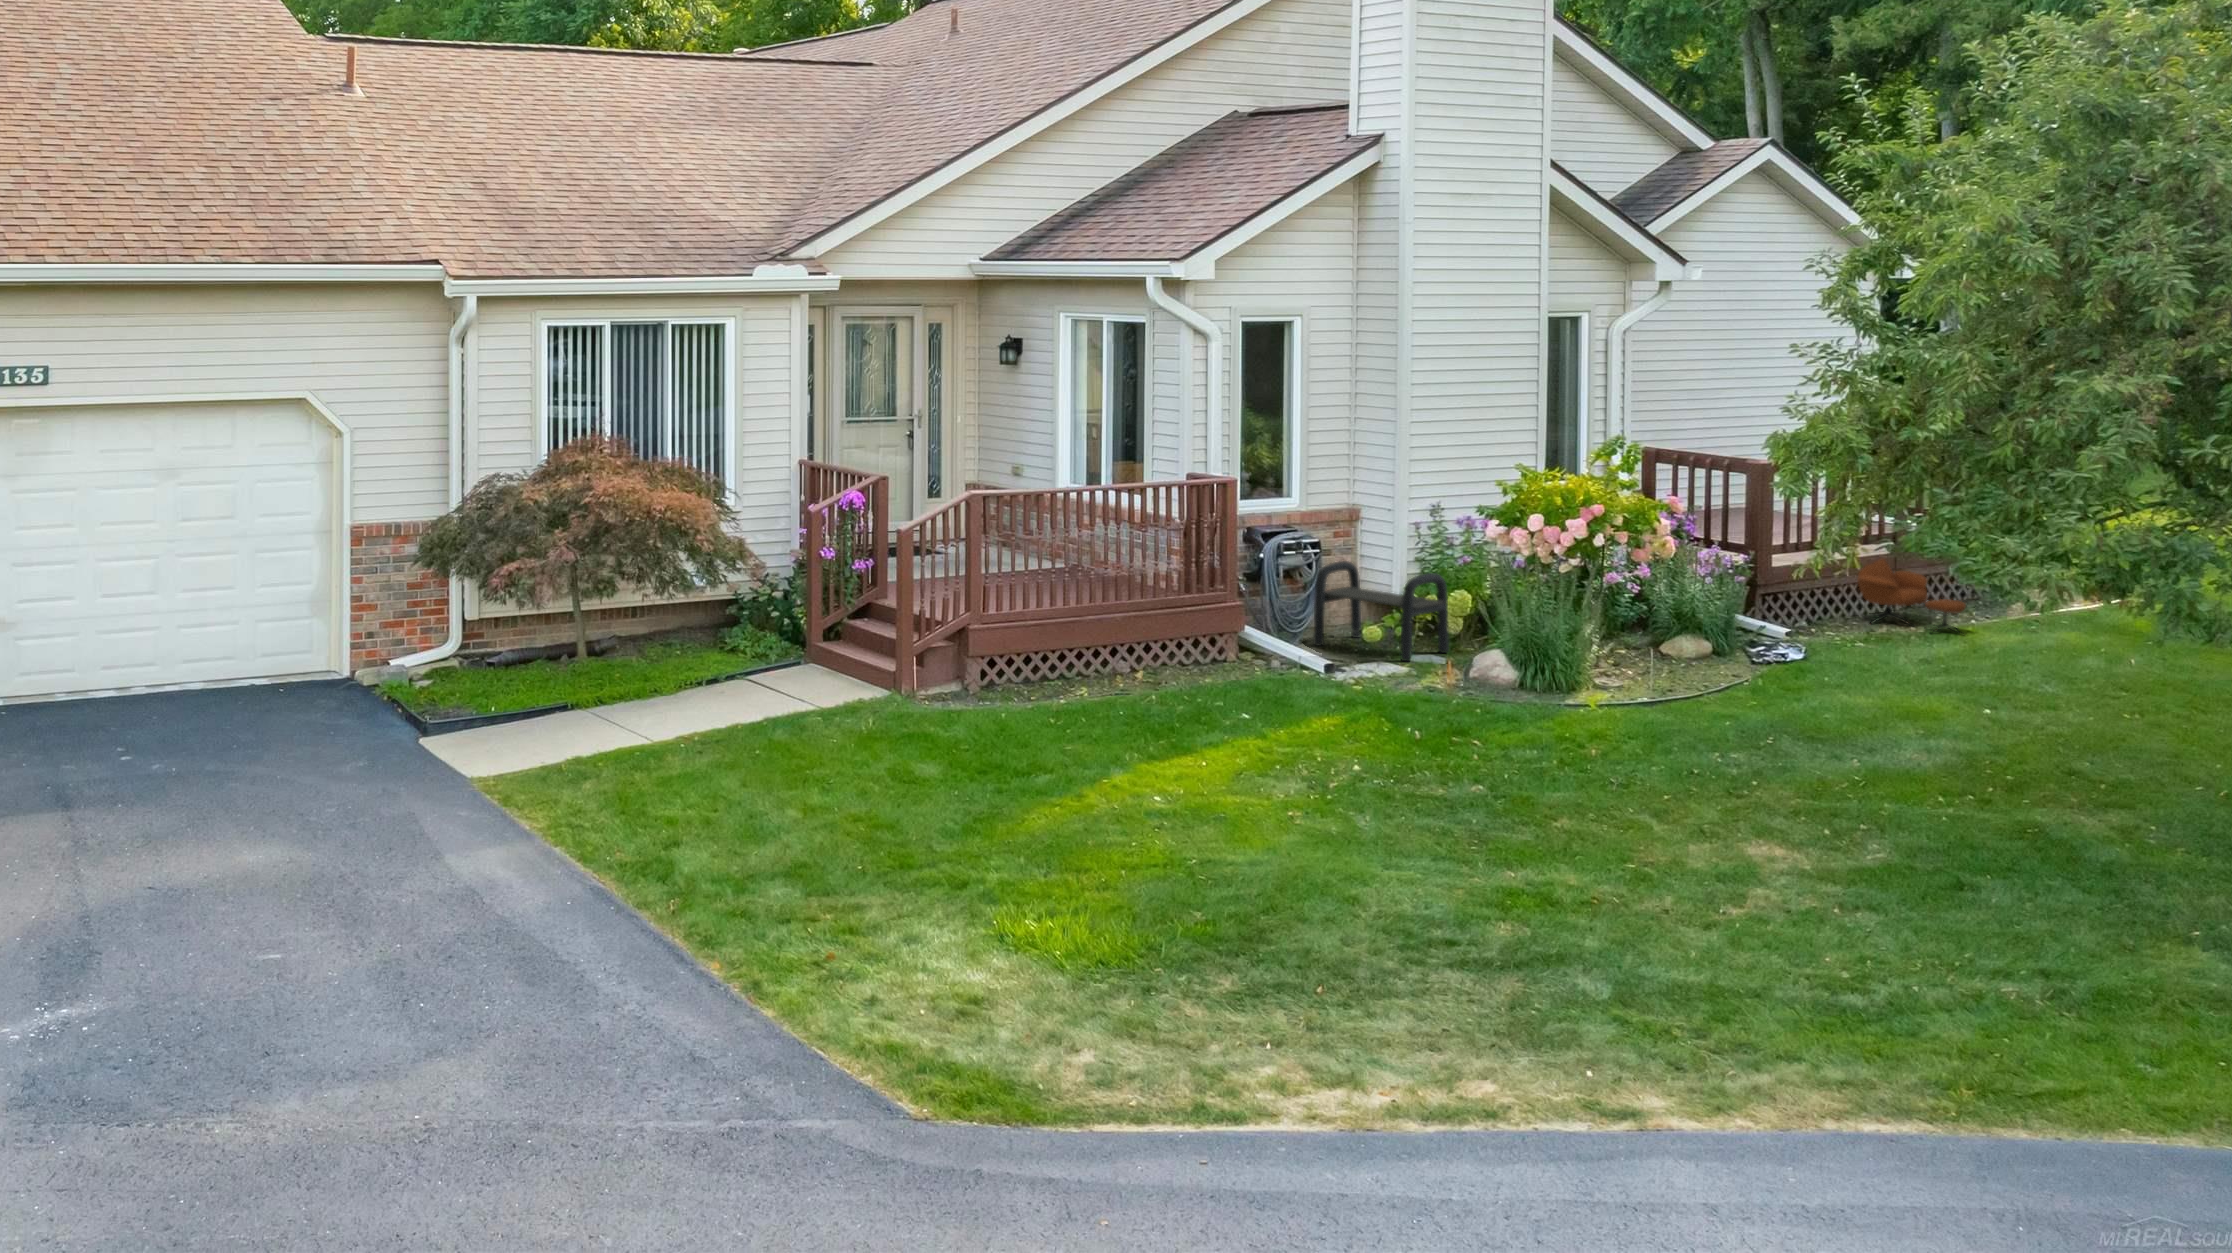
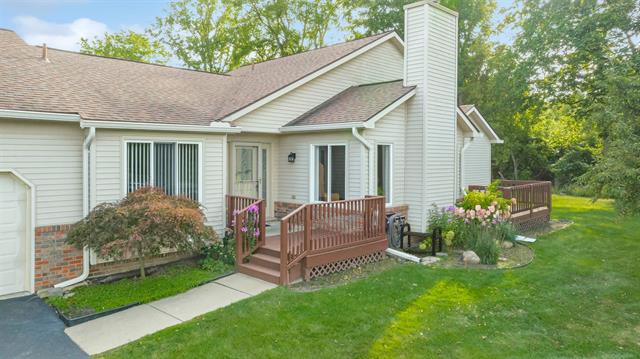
lounge chair: present [1857,559,1966,631] -> none [525,210,559,236]

